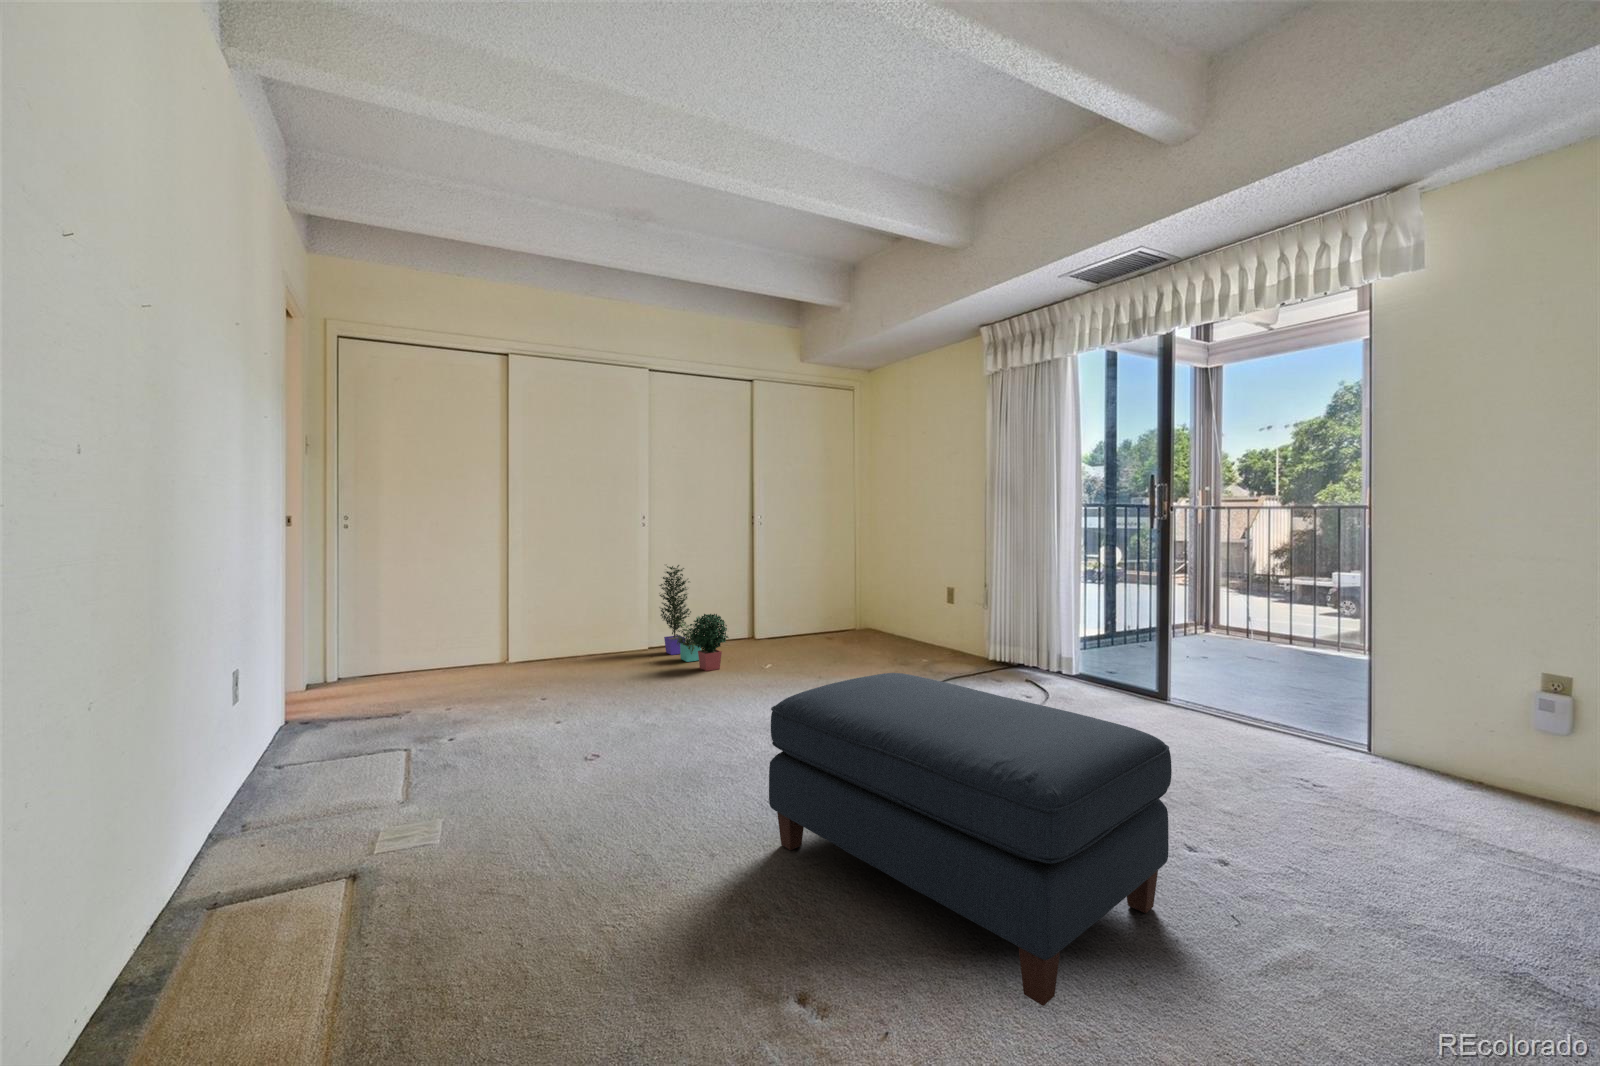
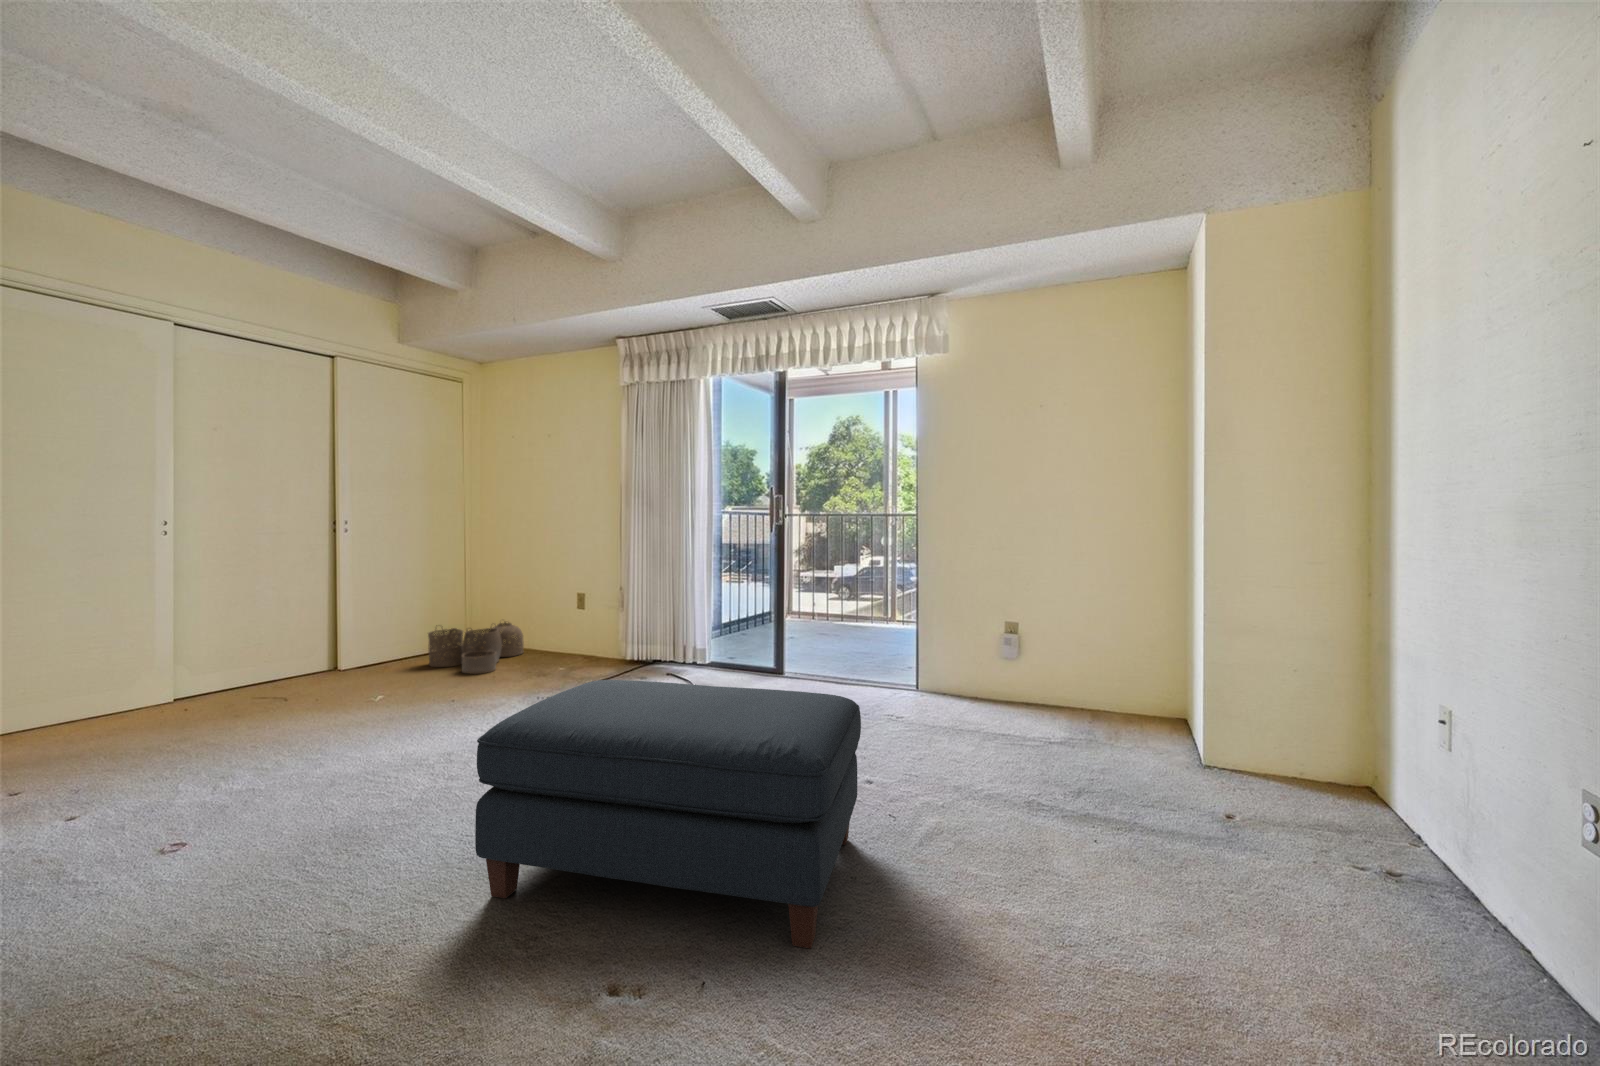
potted plant: present [659,565,729,671] -> none [180,584,314,720]
woven basket: none [818,608,898,655] -> present [428,622,523,674]

